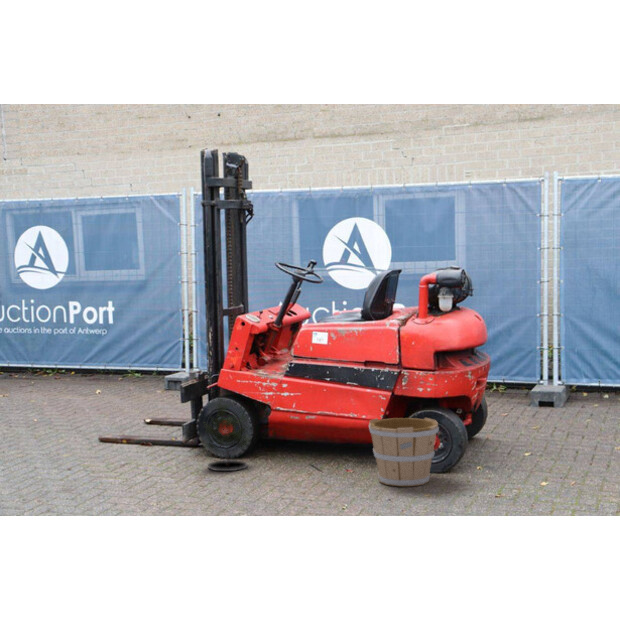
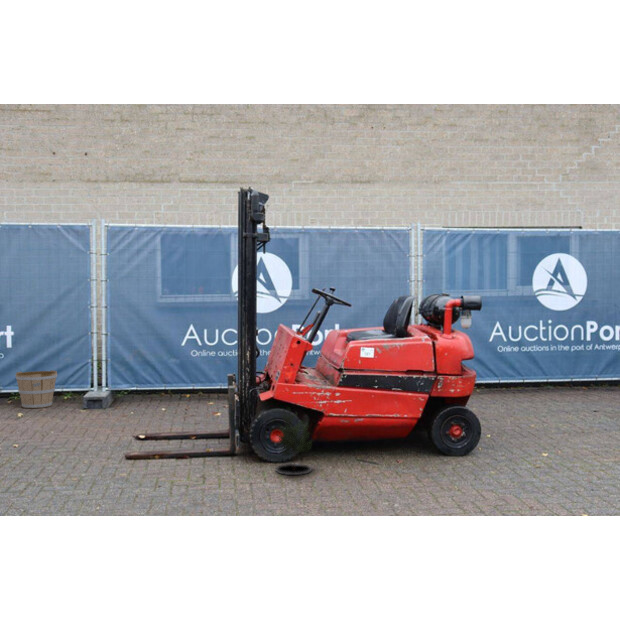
wooden bucket: present [369,418,439,486] -> present [16,370,57,408]

